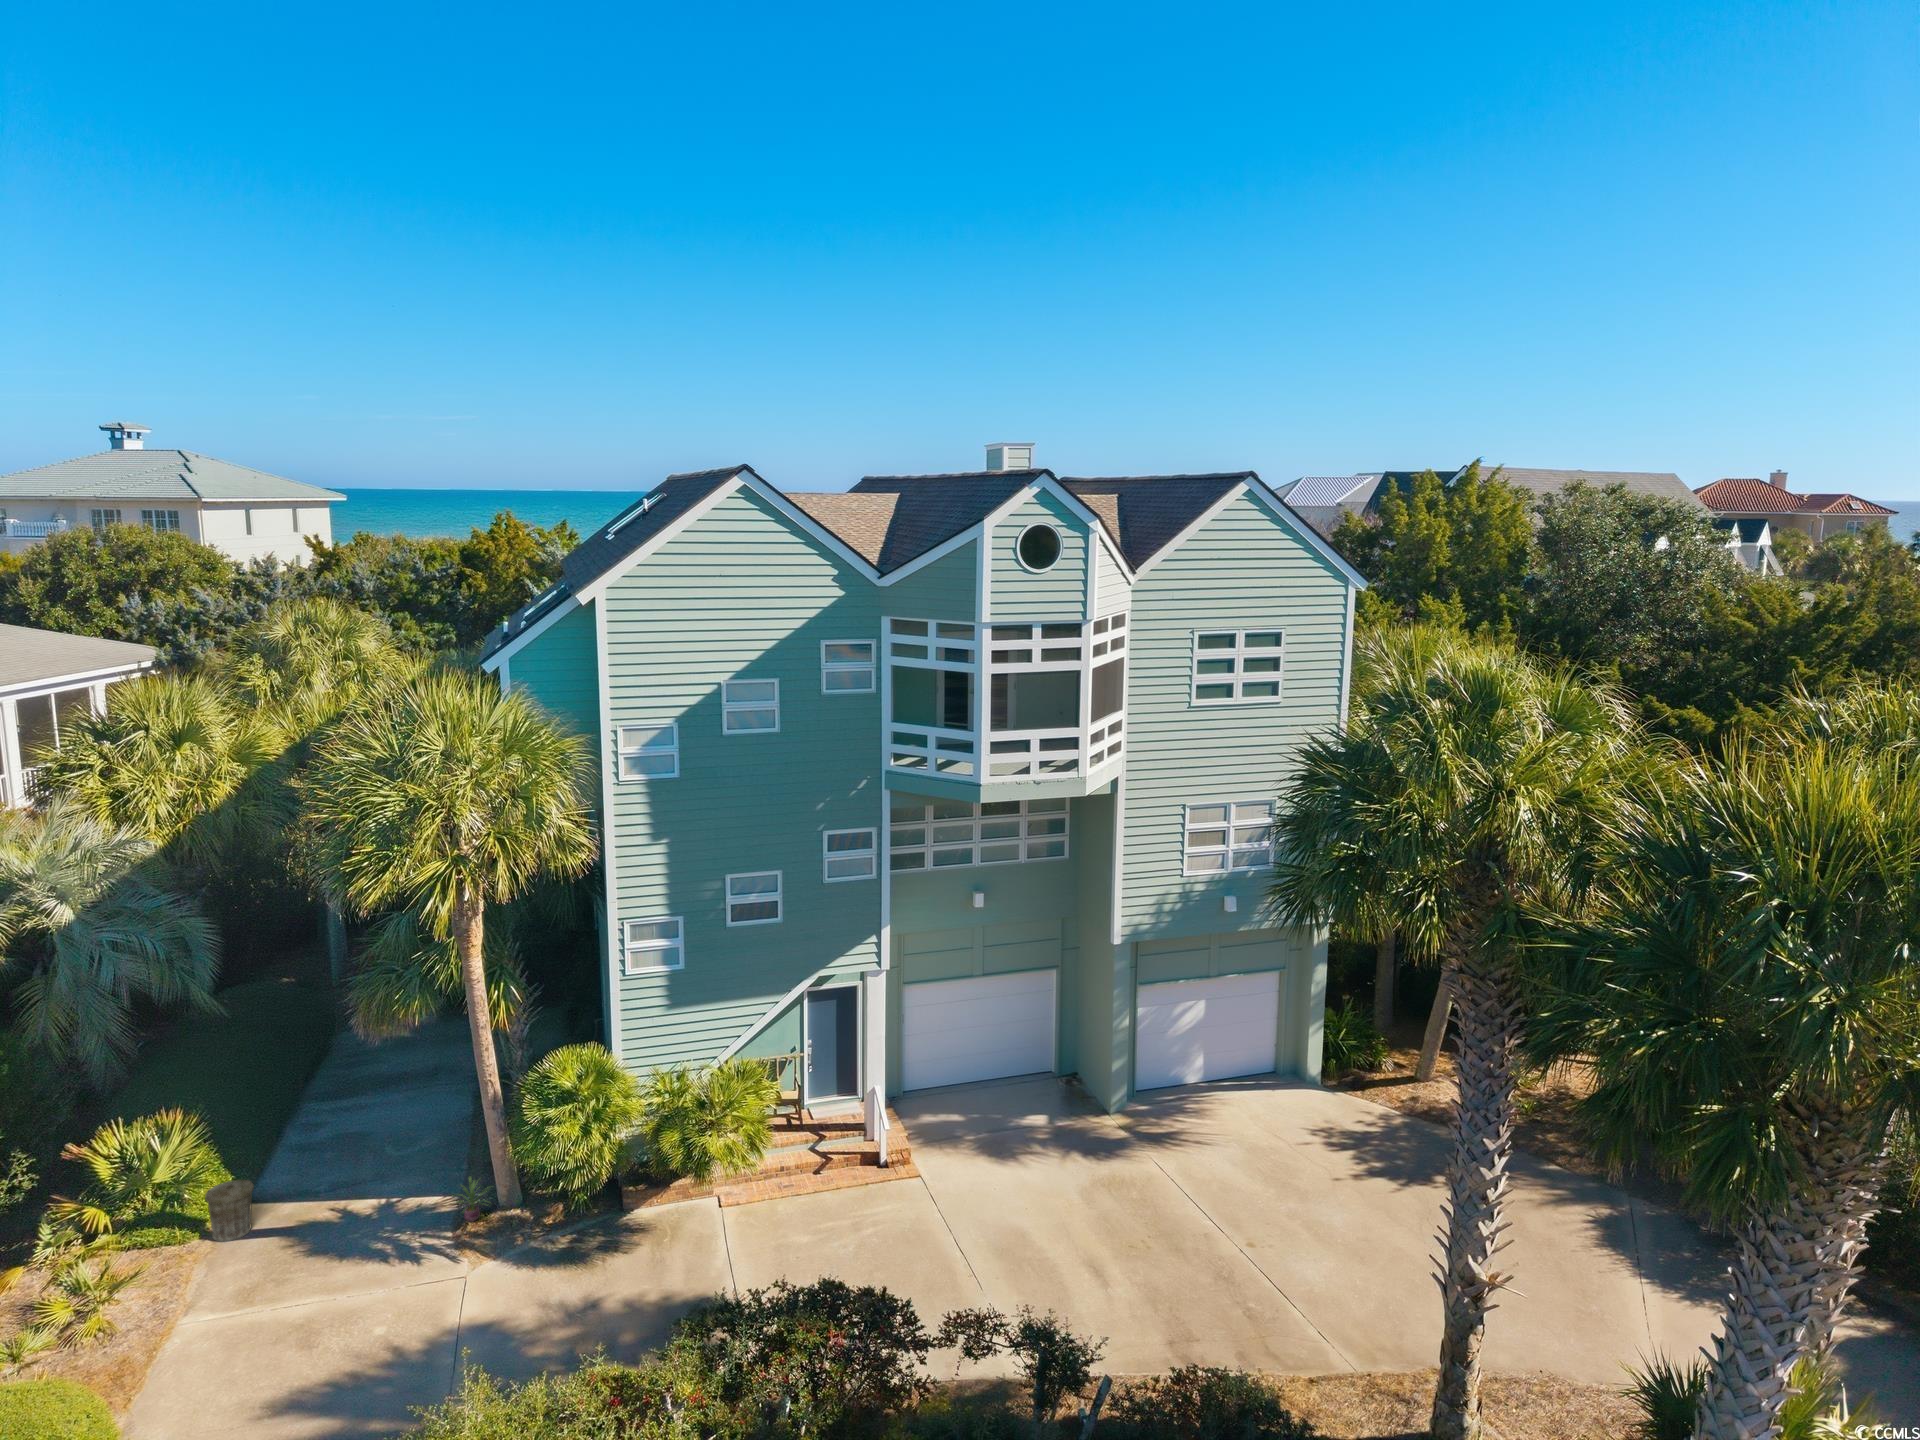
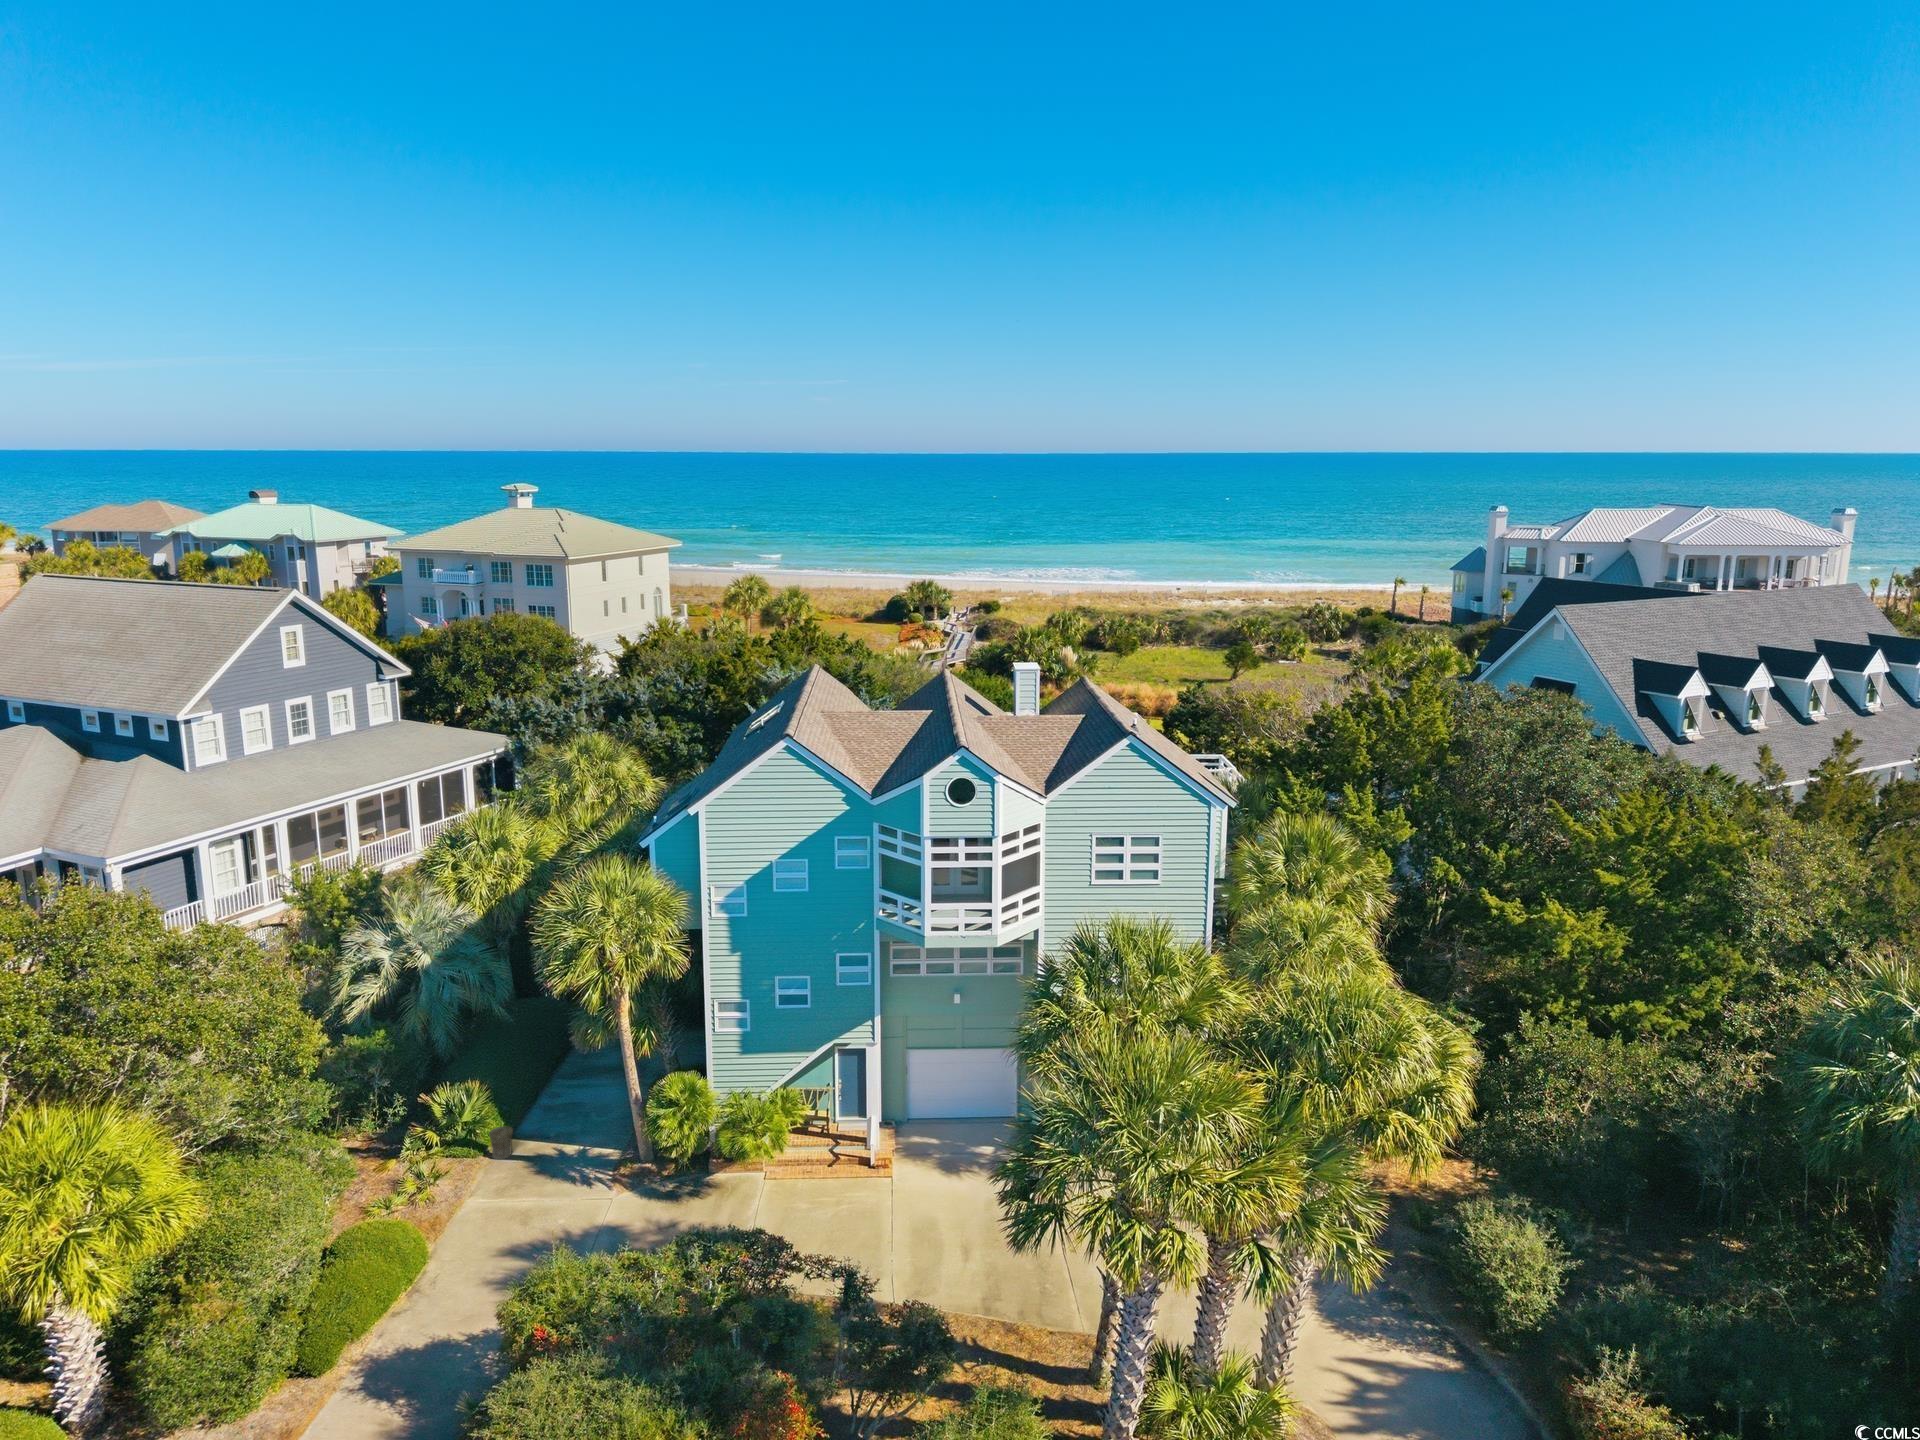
decorative plant: present [457,1177,487,1222] -> none [609,1140,634,1167]

